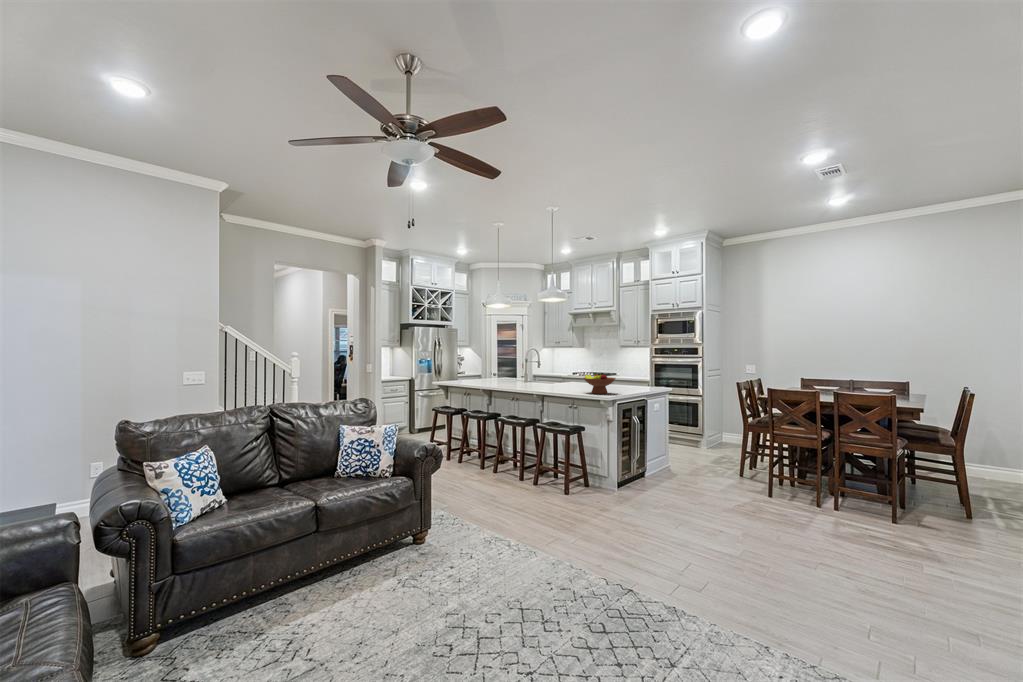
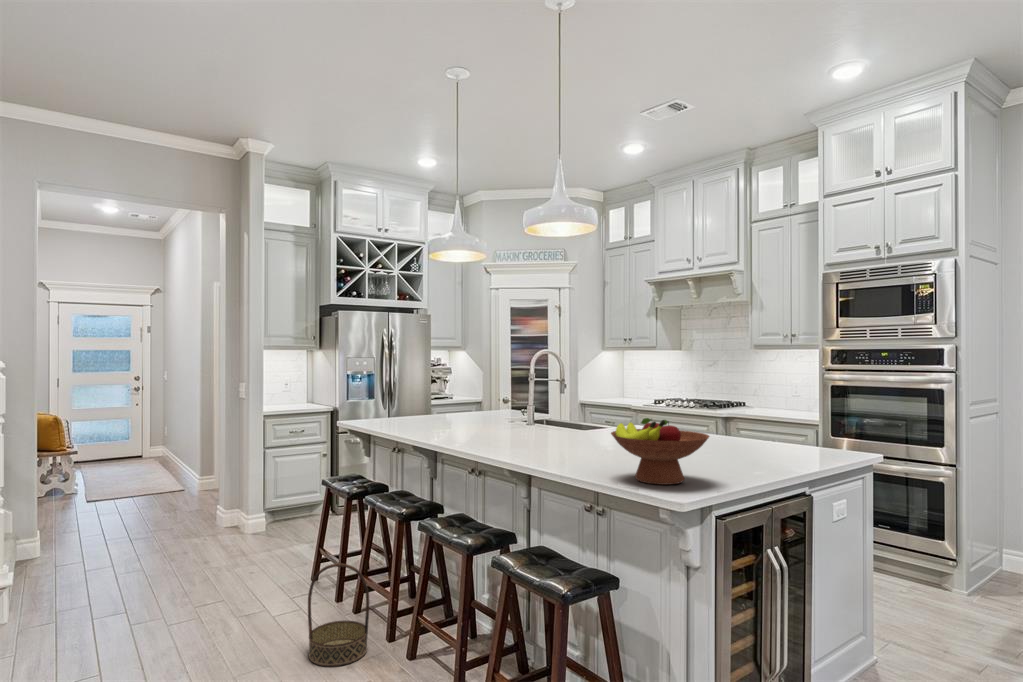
basket: none [454,436,479,475] -> present [308,563,369,666]

